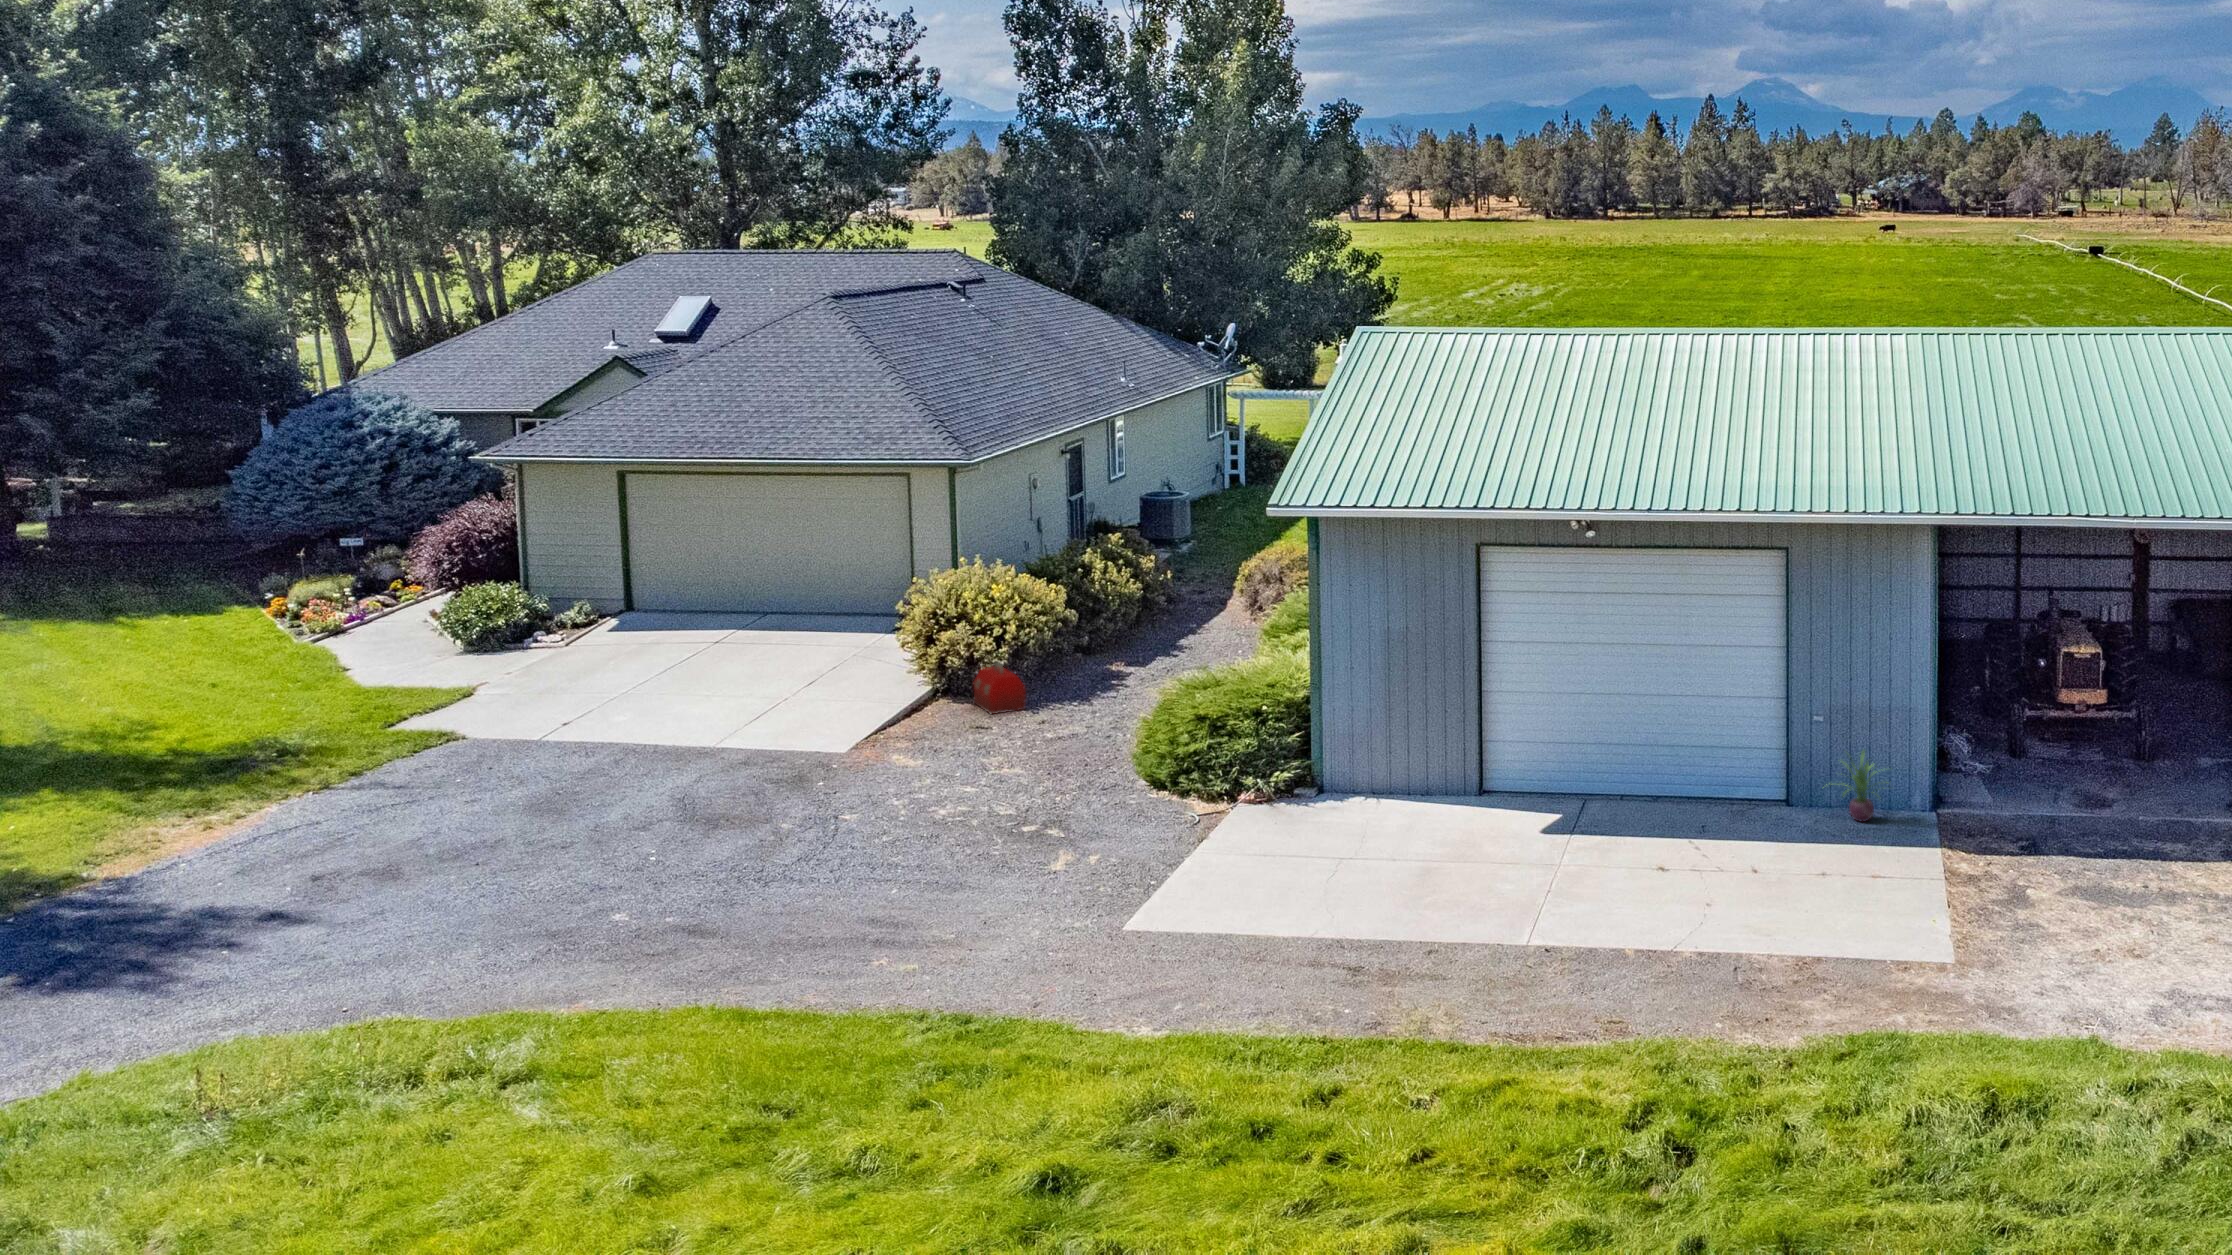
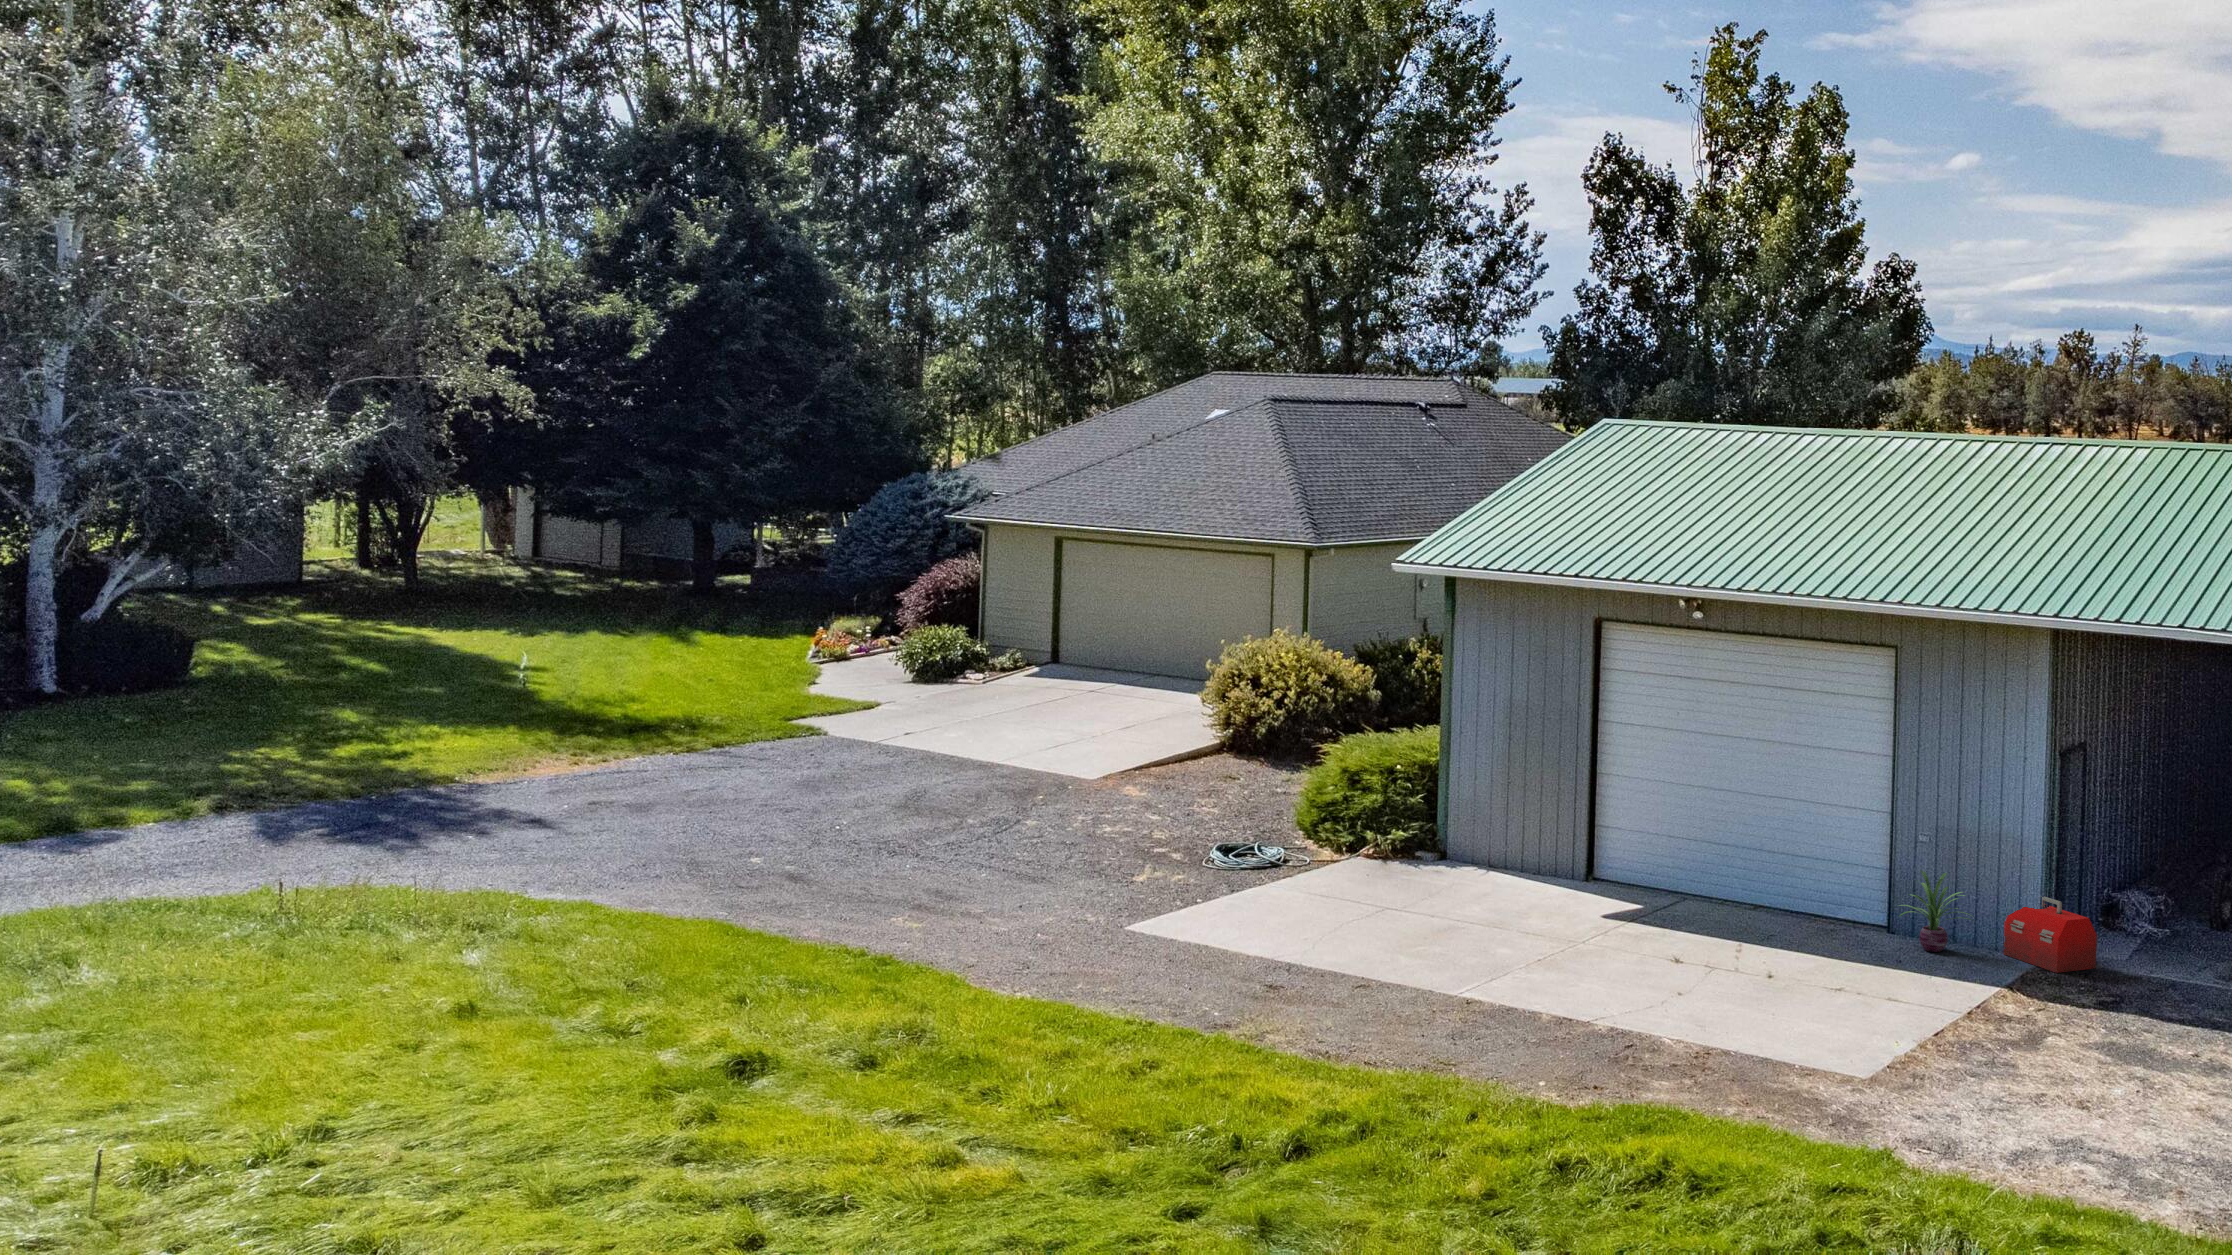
toolbox: present [974,663,1026,714] -> present [2004,897,2097,973]

